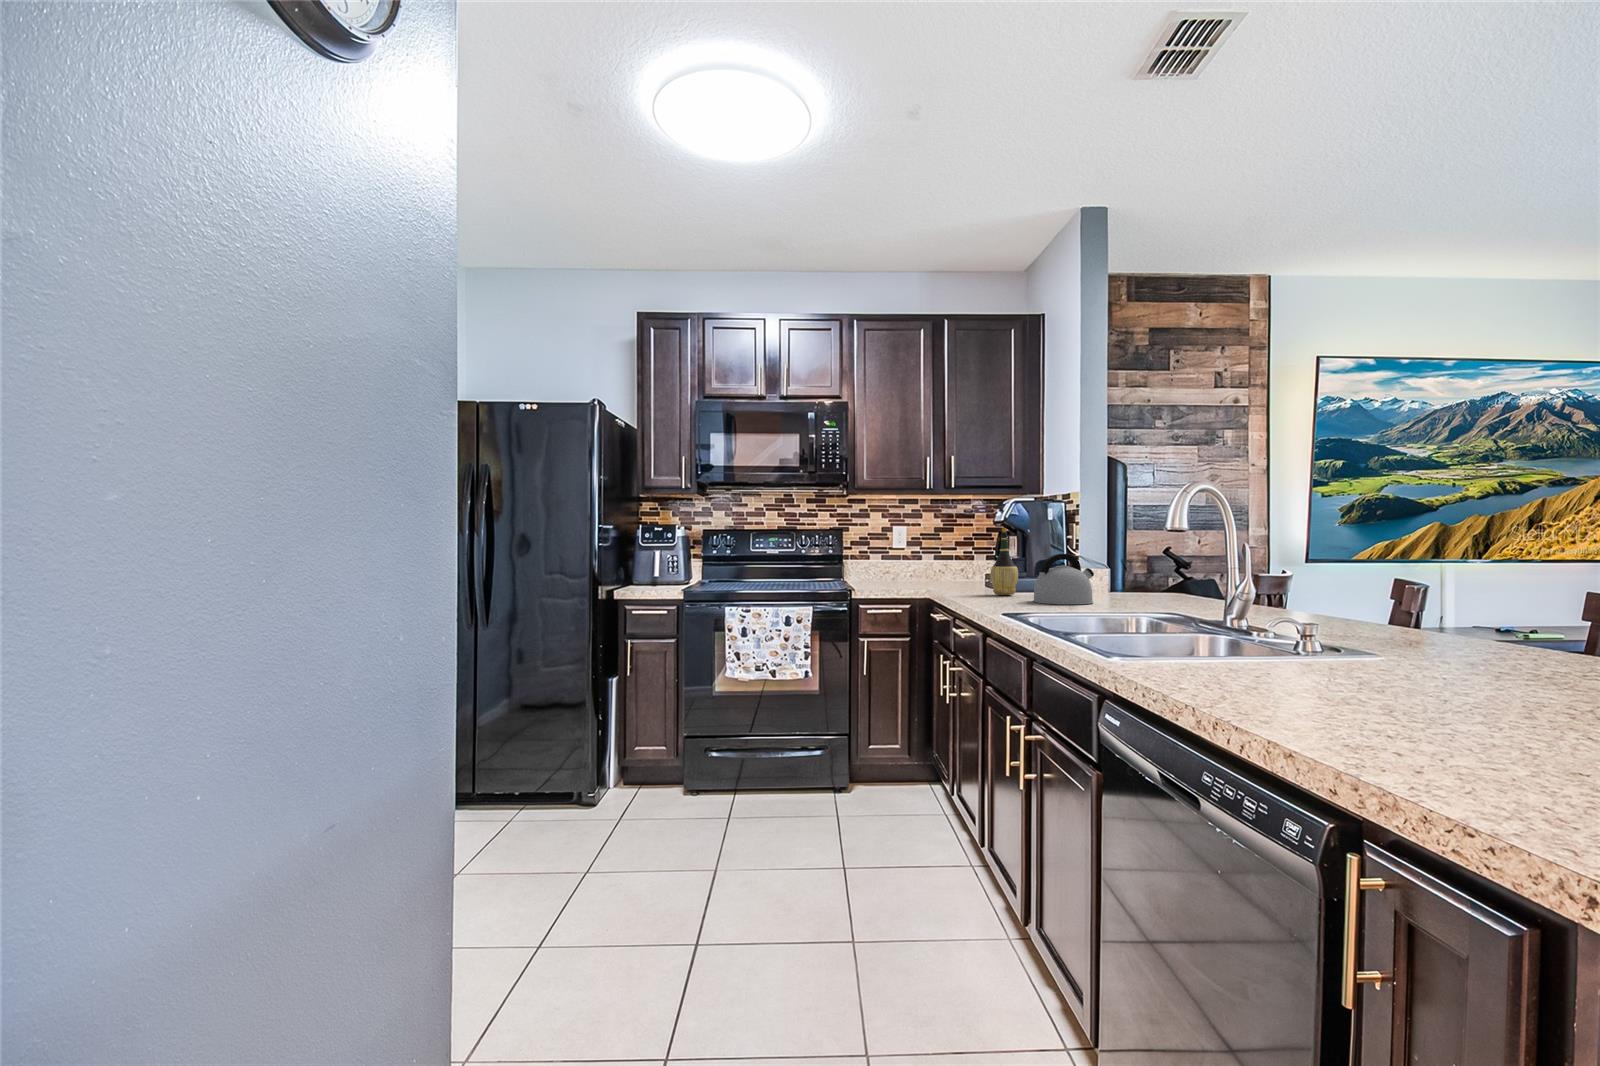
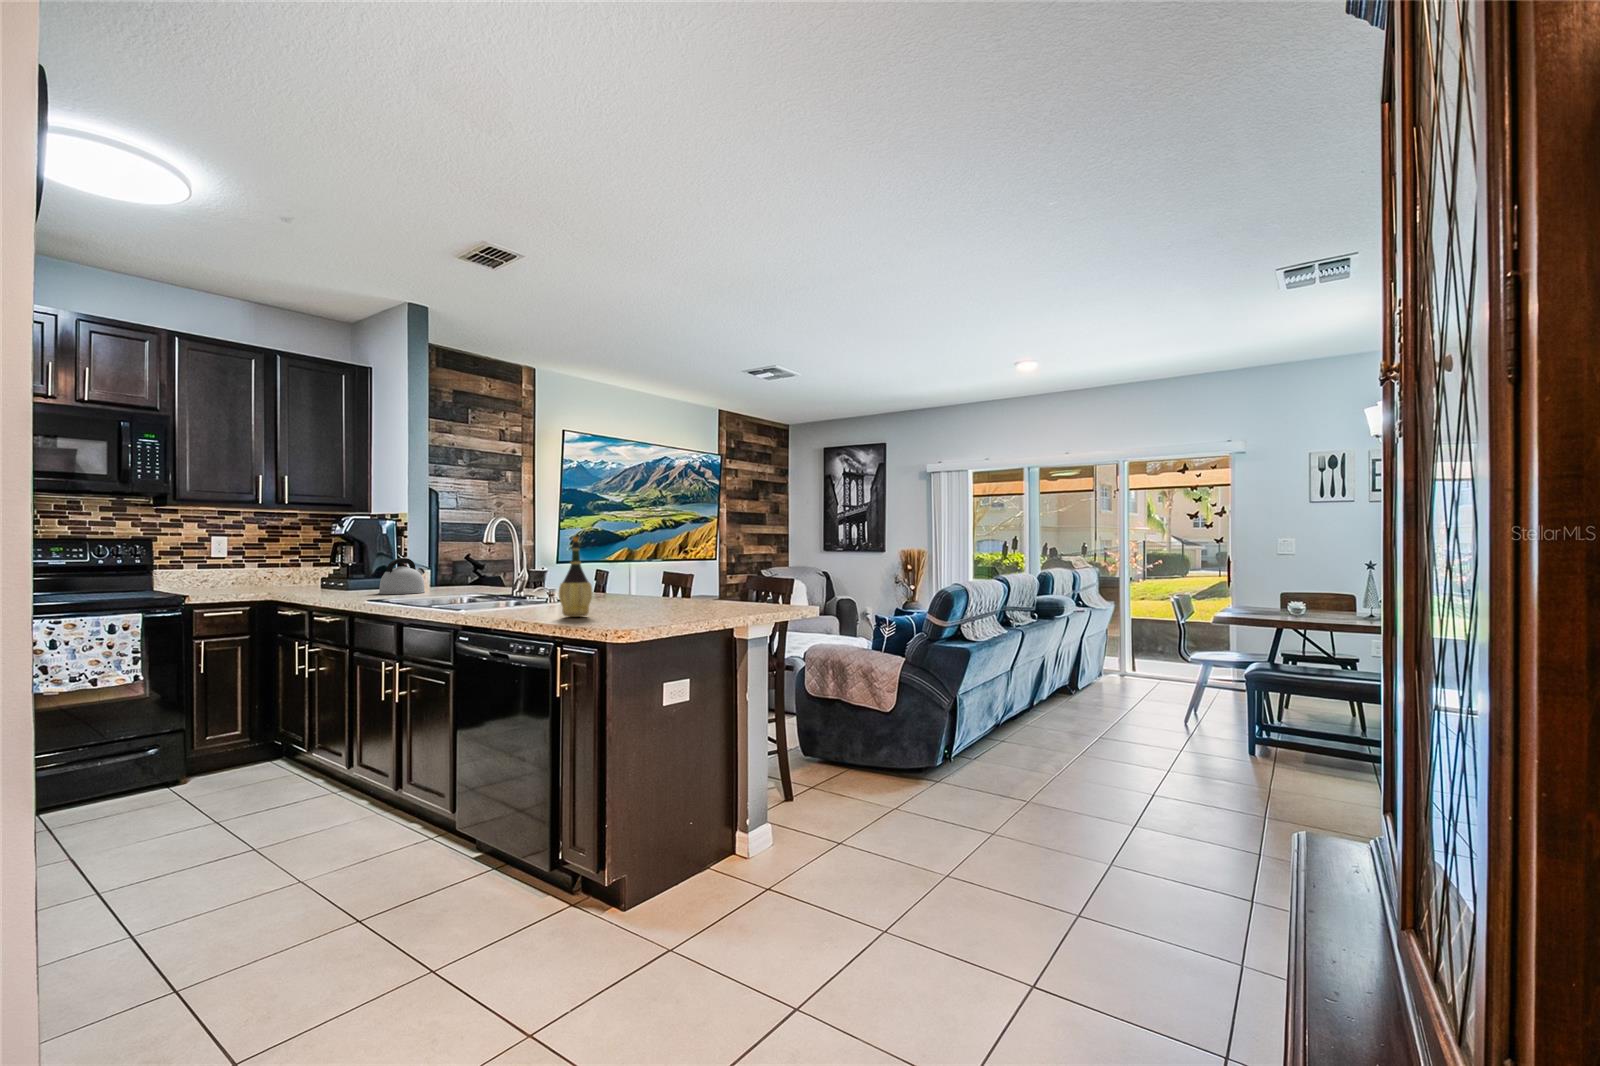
wine bottle: present [990,528,1018,595] -> present [559,537,592,617]

